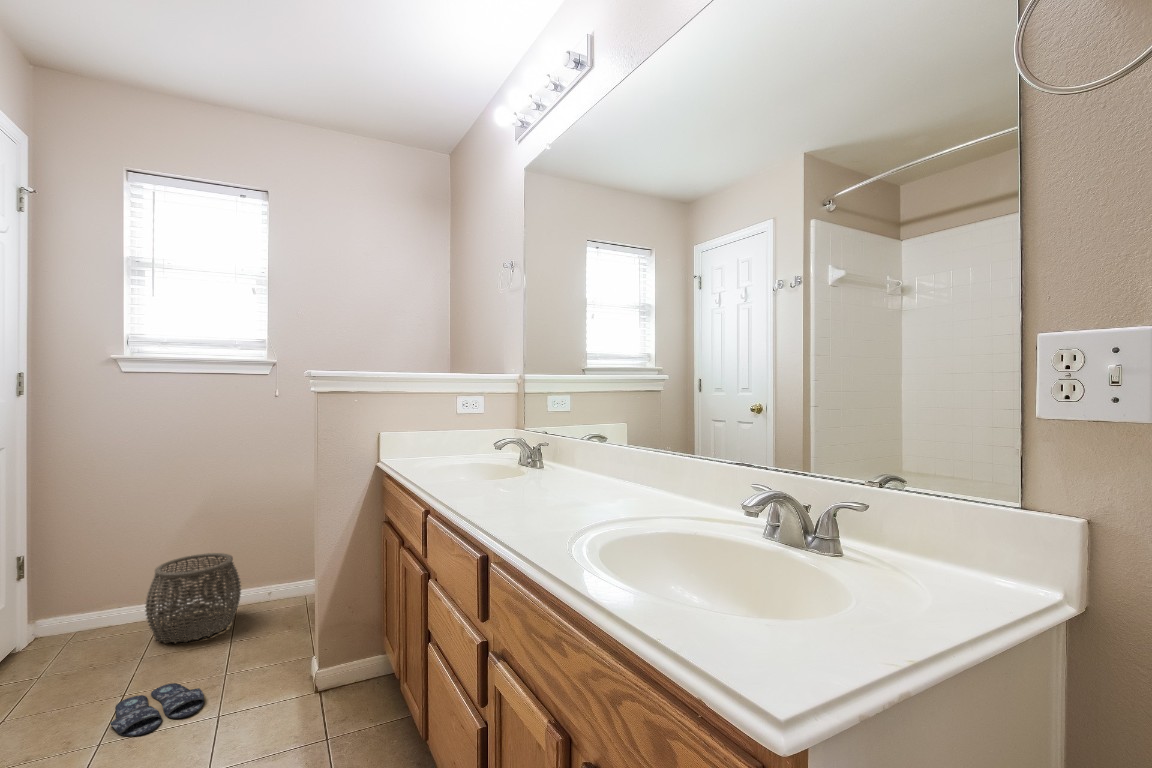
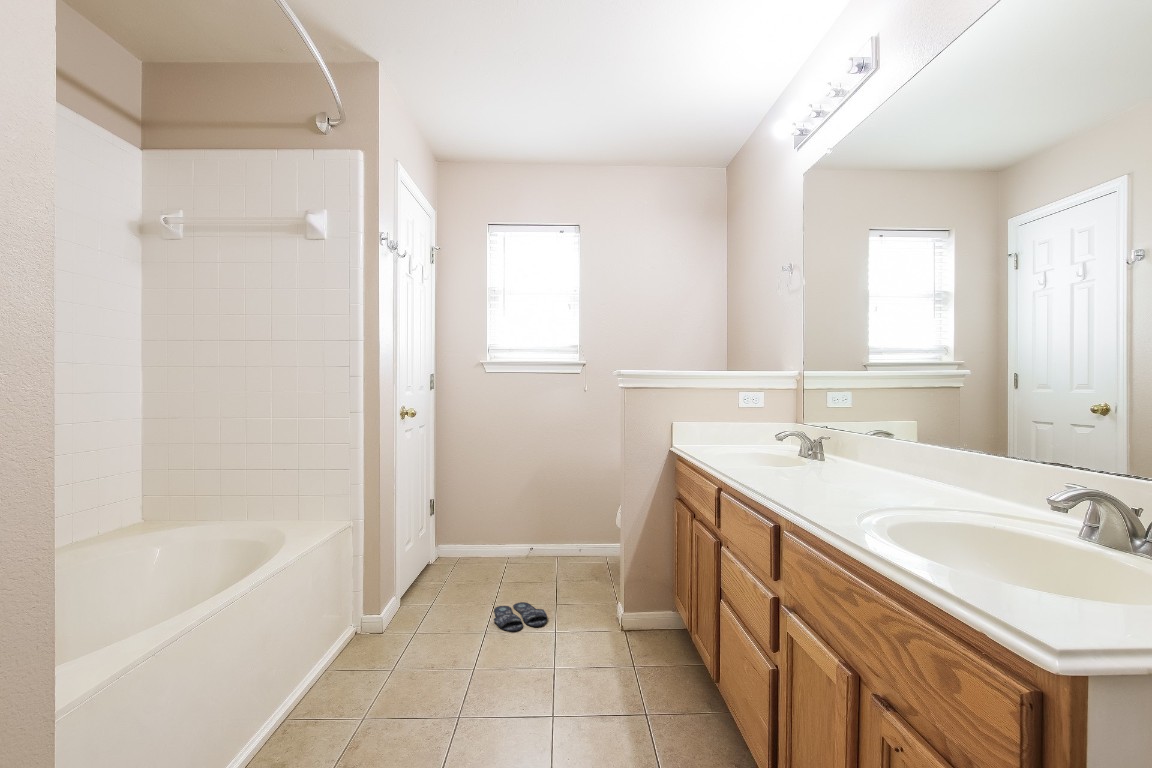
woven basket: present [145,553,241,643] -> none [503,512,562,576]

